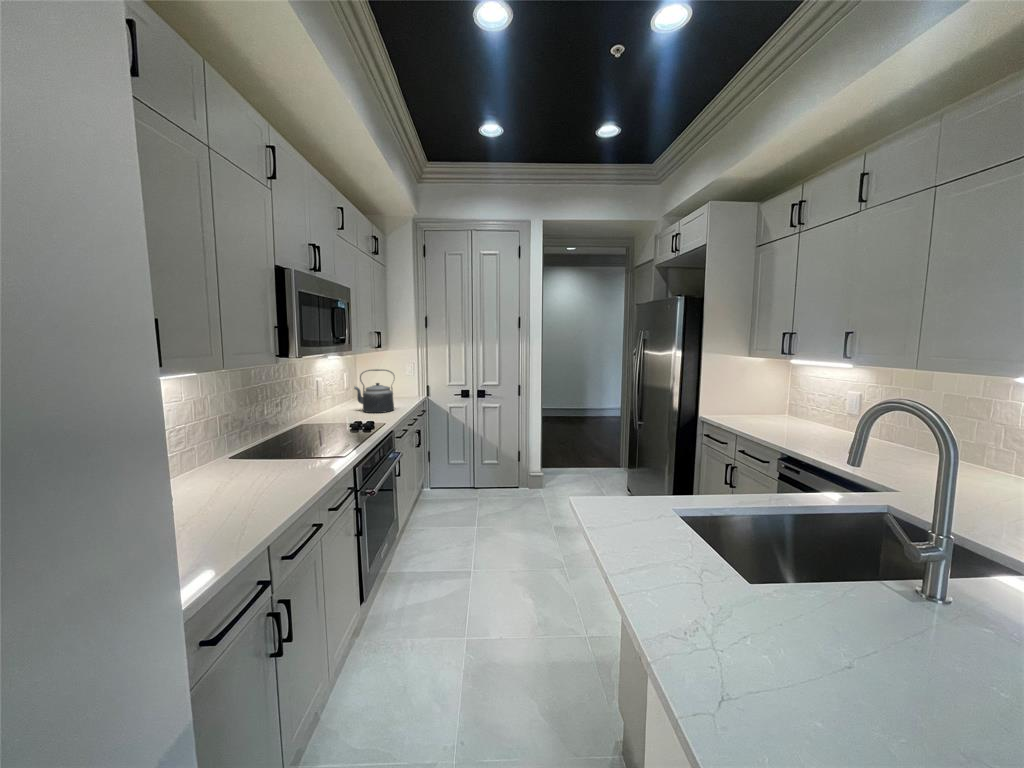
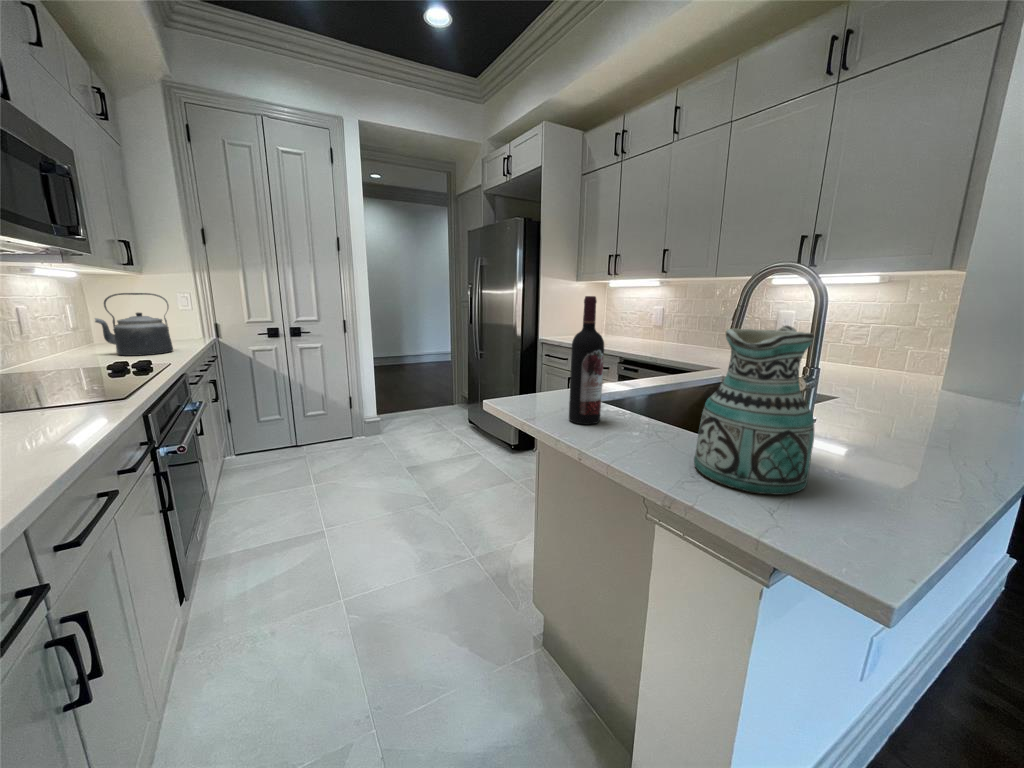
wine bottle: none [626,425,660,548] -> present [569,296,604,424]
ceramic pitcher: none [696,496,837,696] -> present [694,326,814,495]

